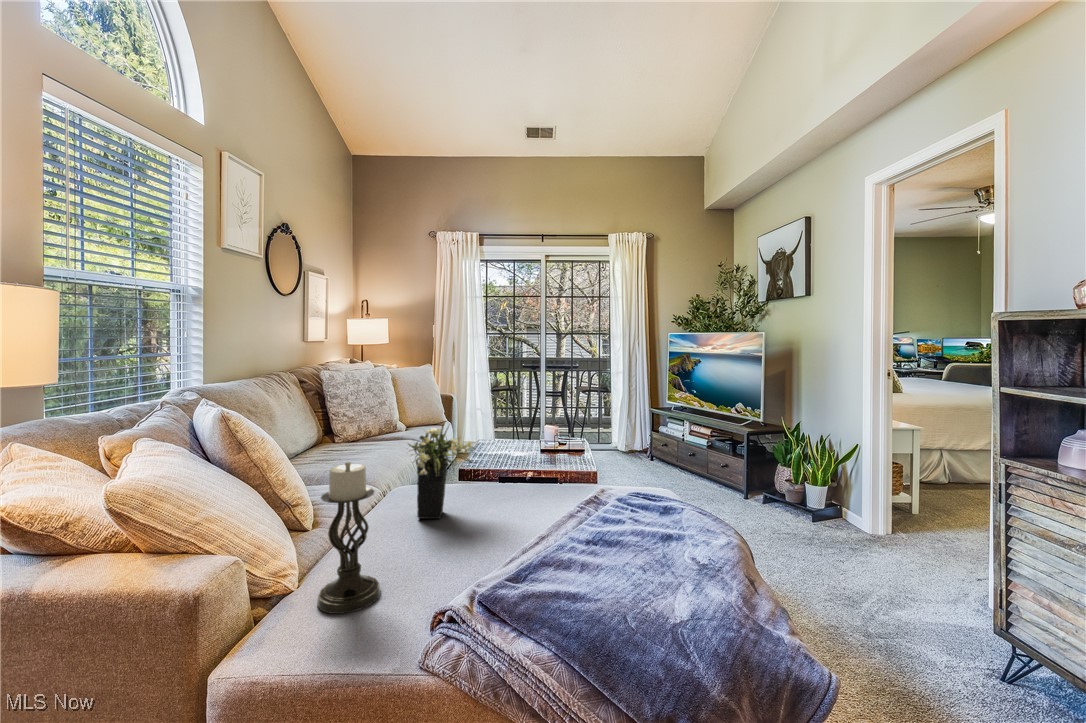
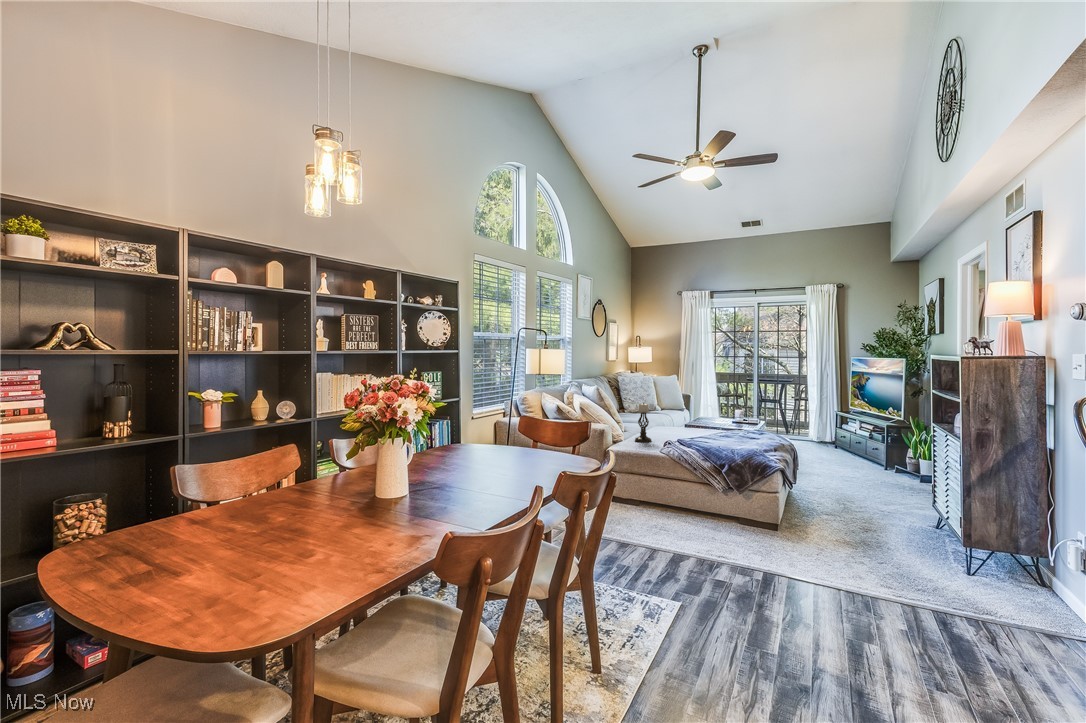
flower arrangement: present [408,424,474,519] -> none [659,398,687,434]

